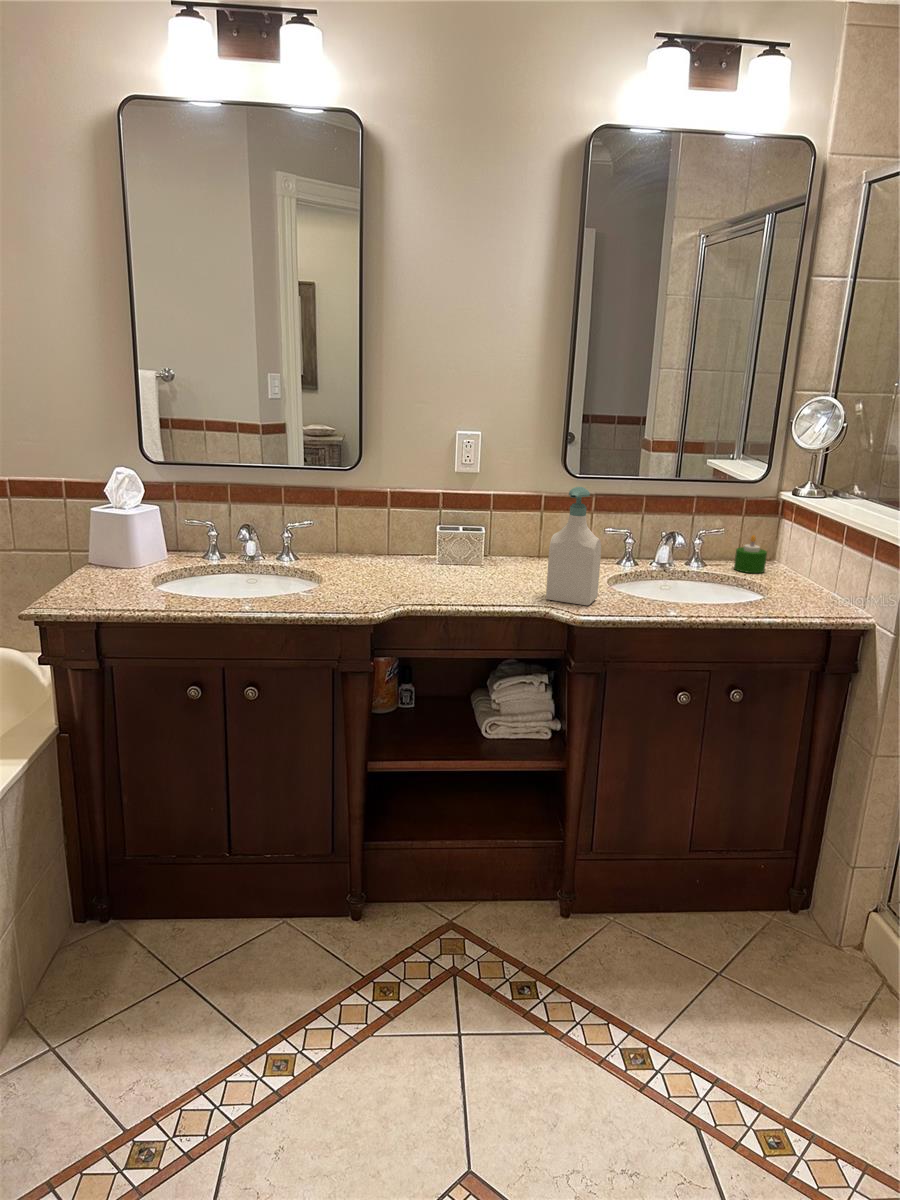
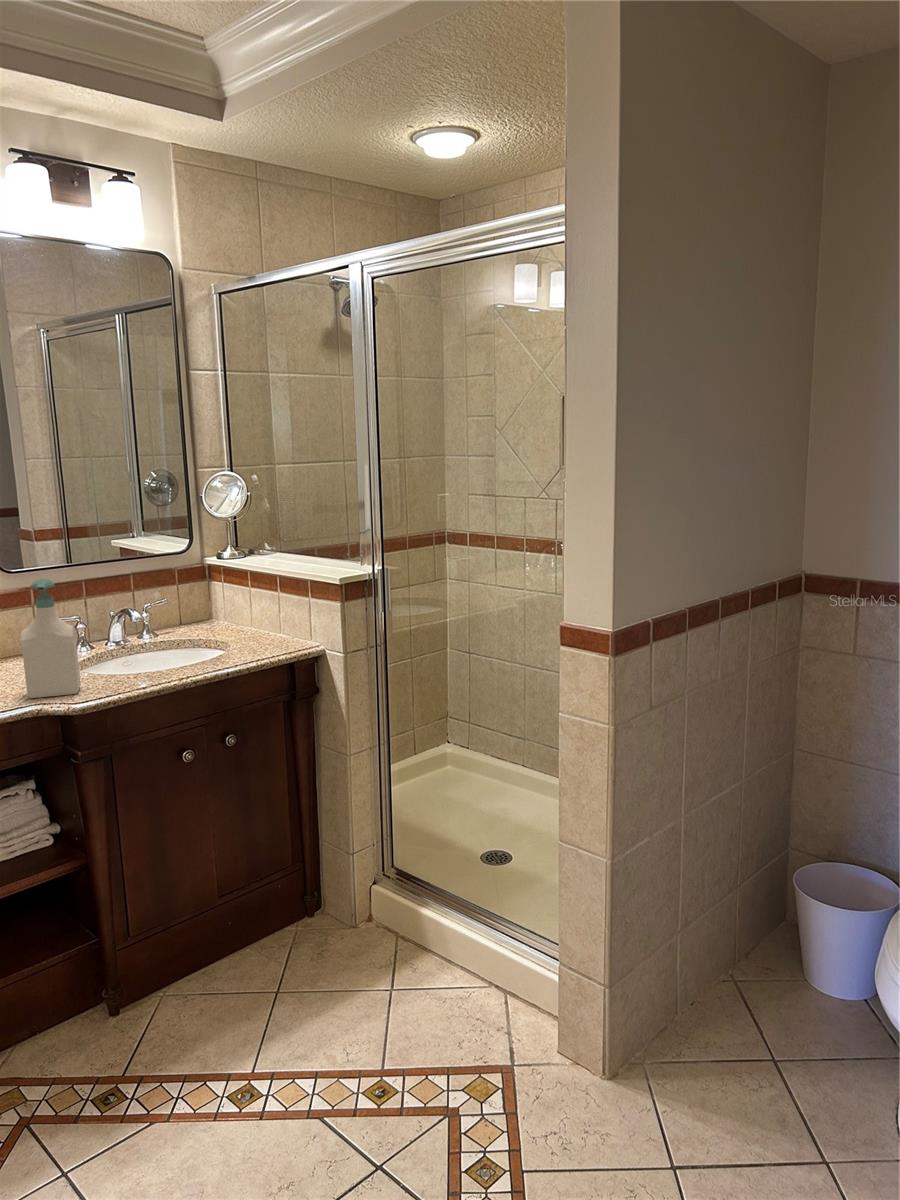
candle: present [734,535,767,573] -> none [181,599,210,634]

